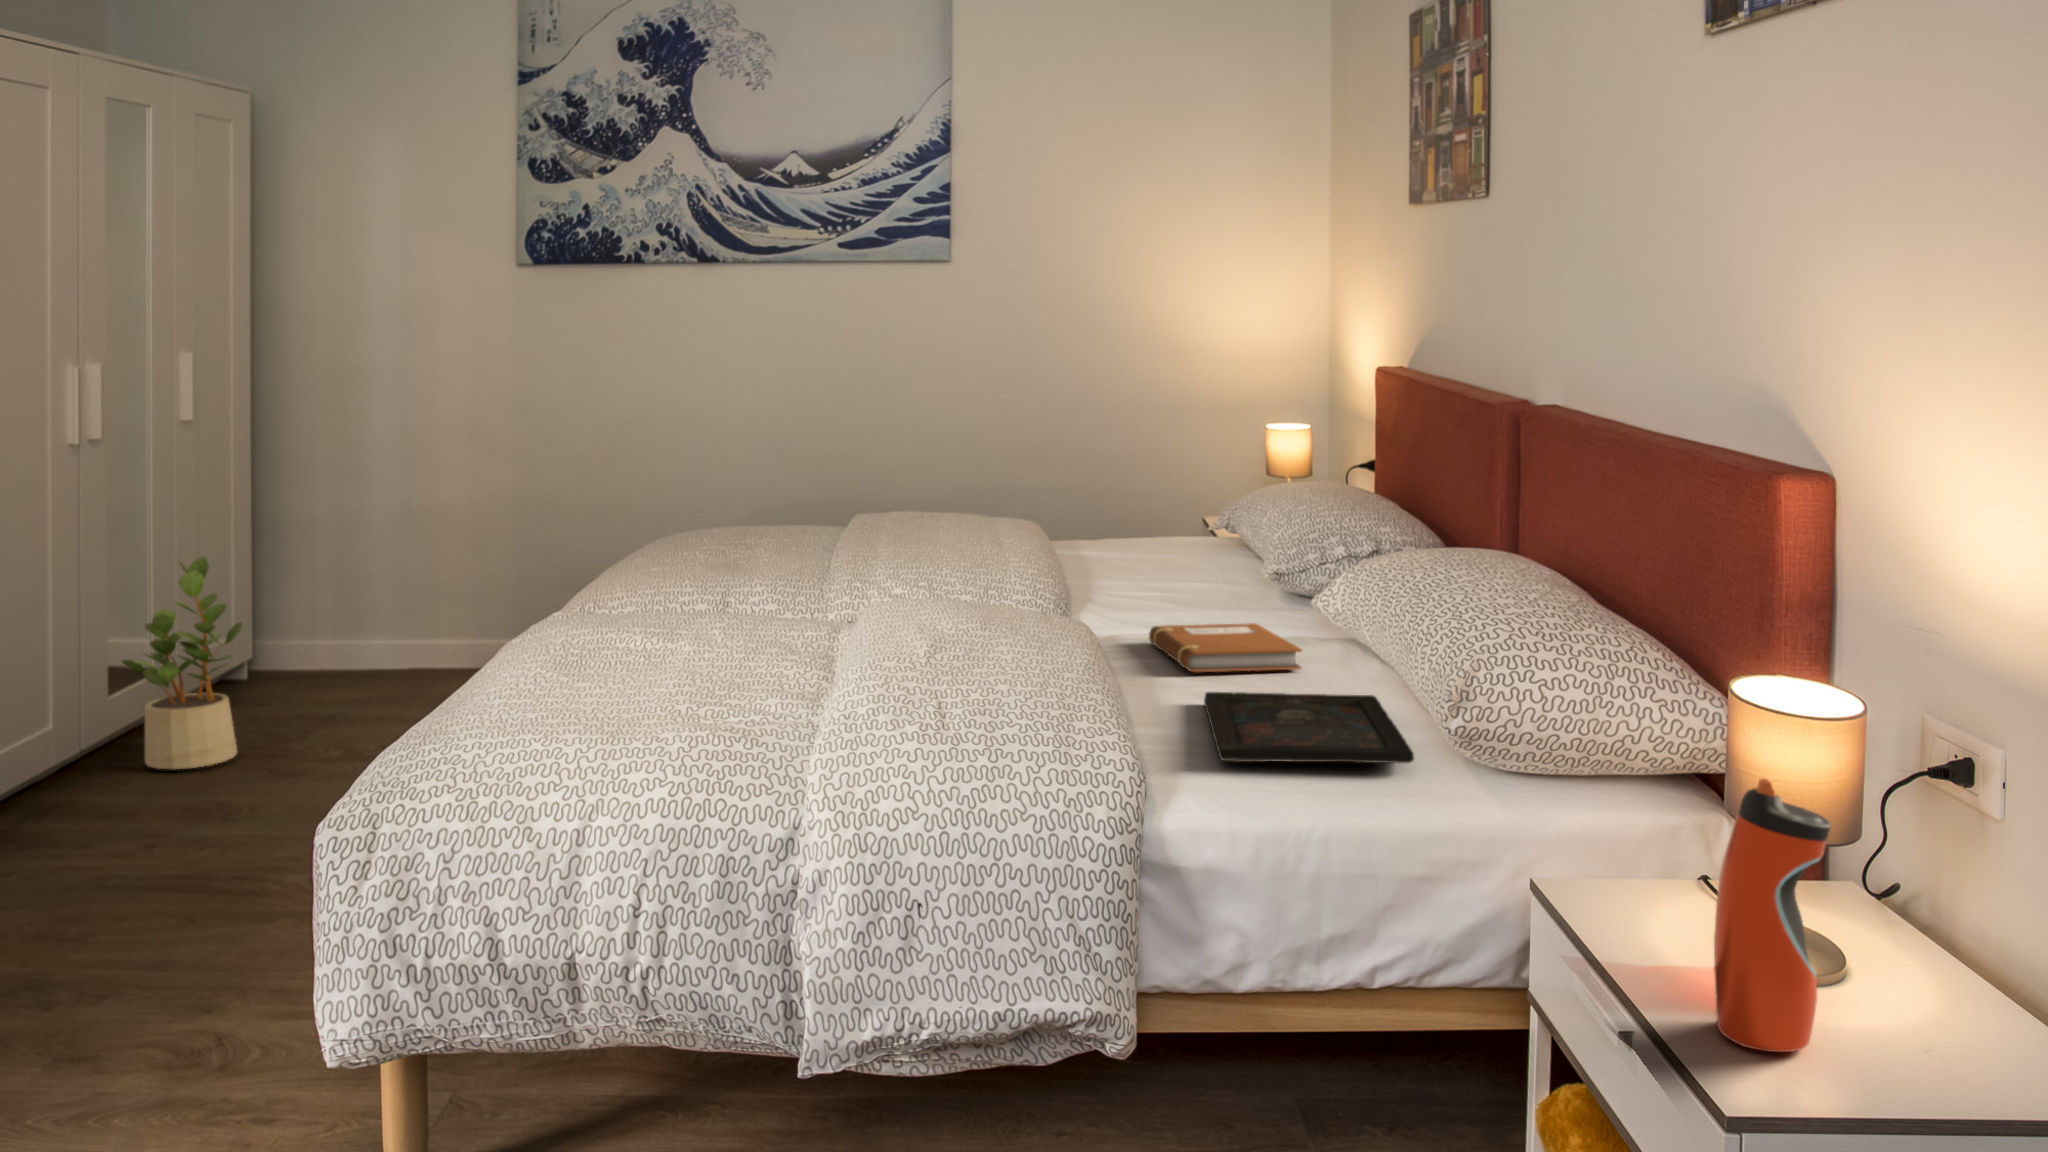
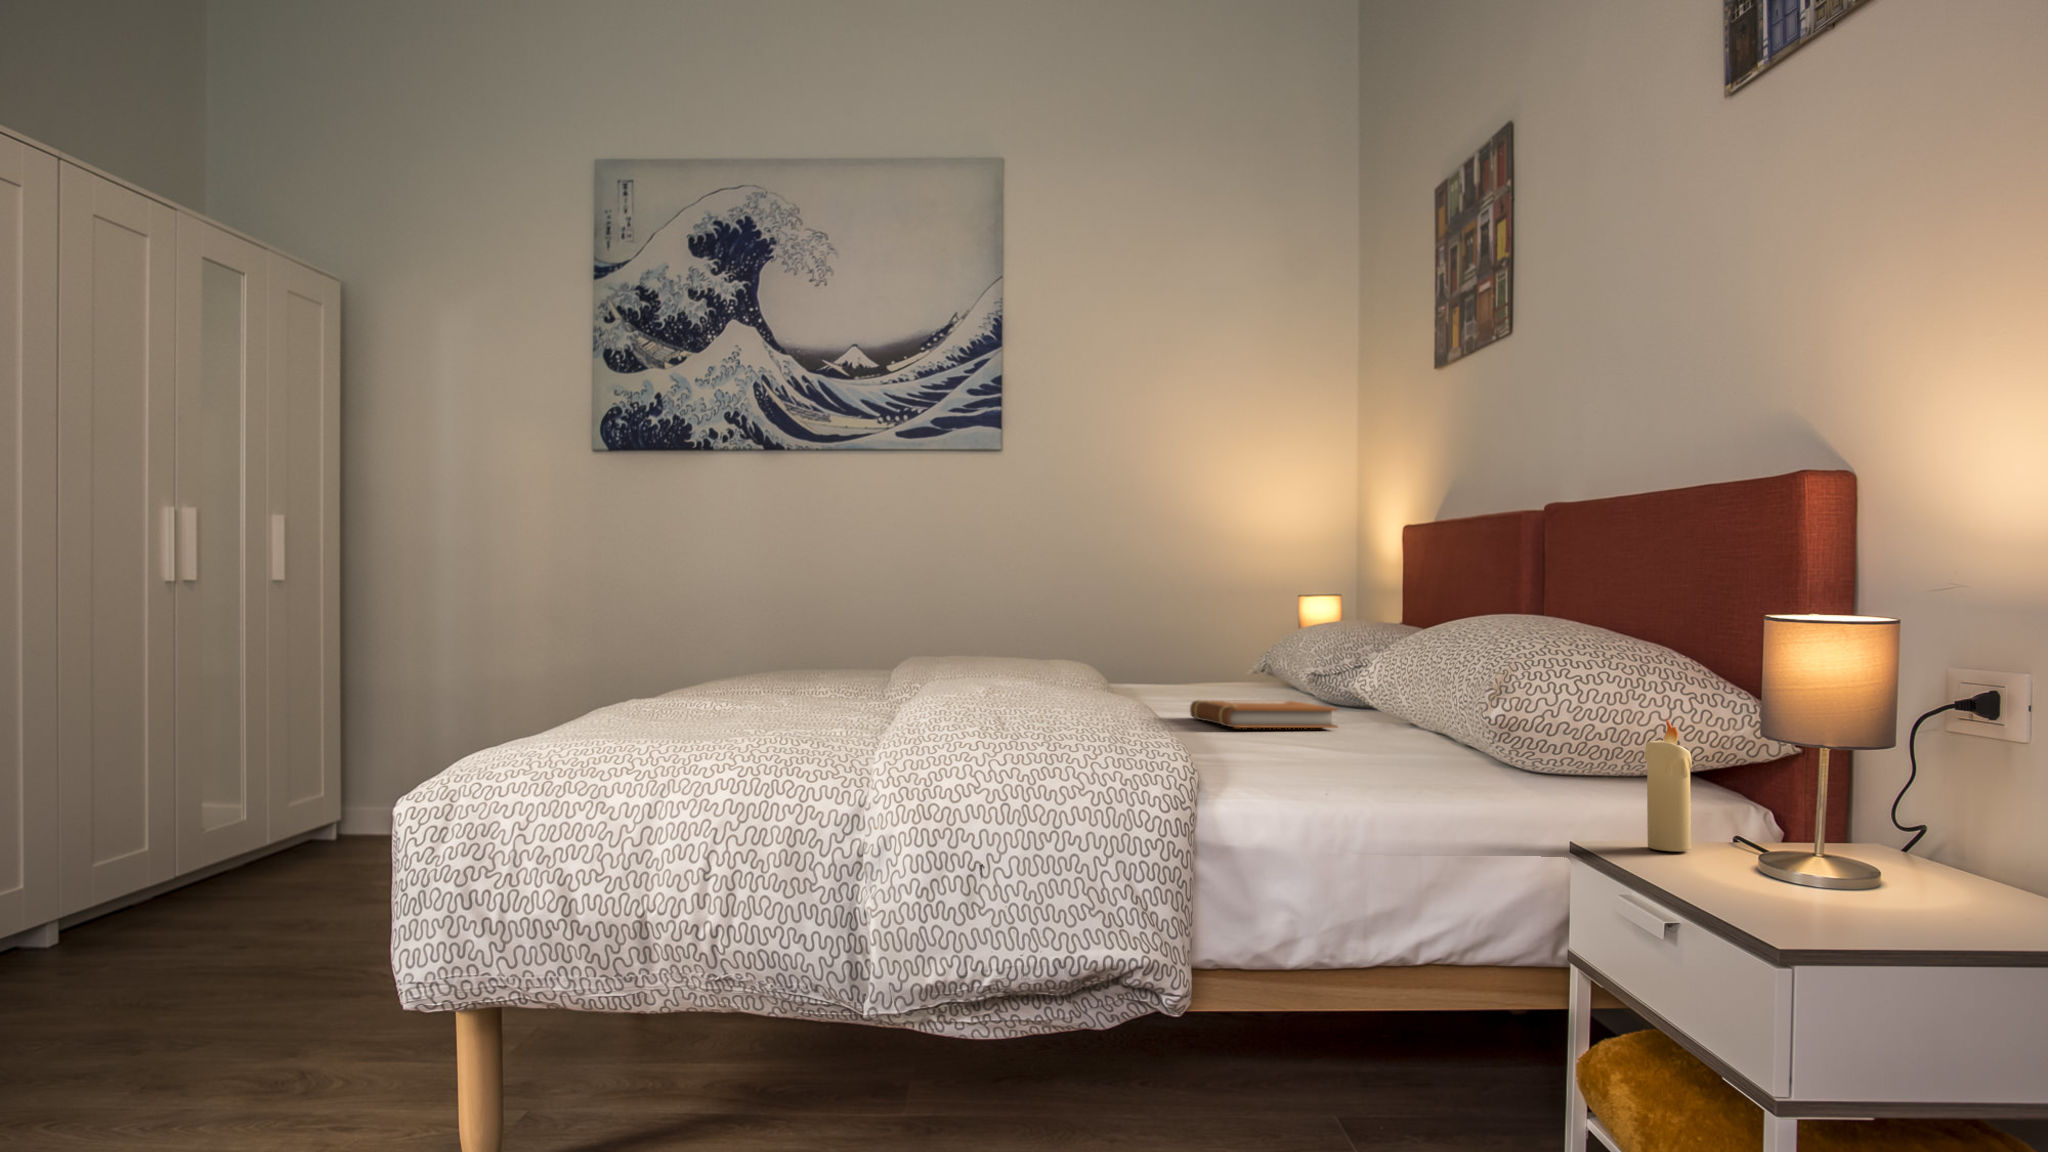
potted plant: present [122,557,242,769] -> none [209,684,325,885]
tray: present [1204,692,1414,763] -> none [1247,731,1454,763]
candle: none [1600,776,1651,910] -> present [1644,719,1692,851]
water bottle: present [1714,778,1831,1052] -> none [1767,651,1874,919]

